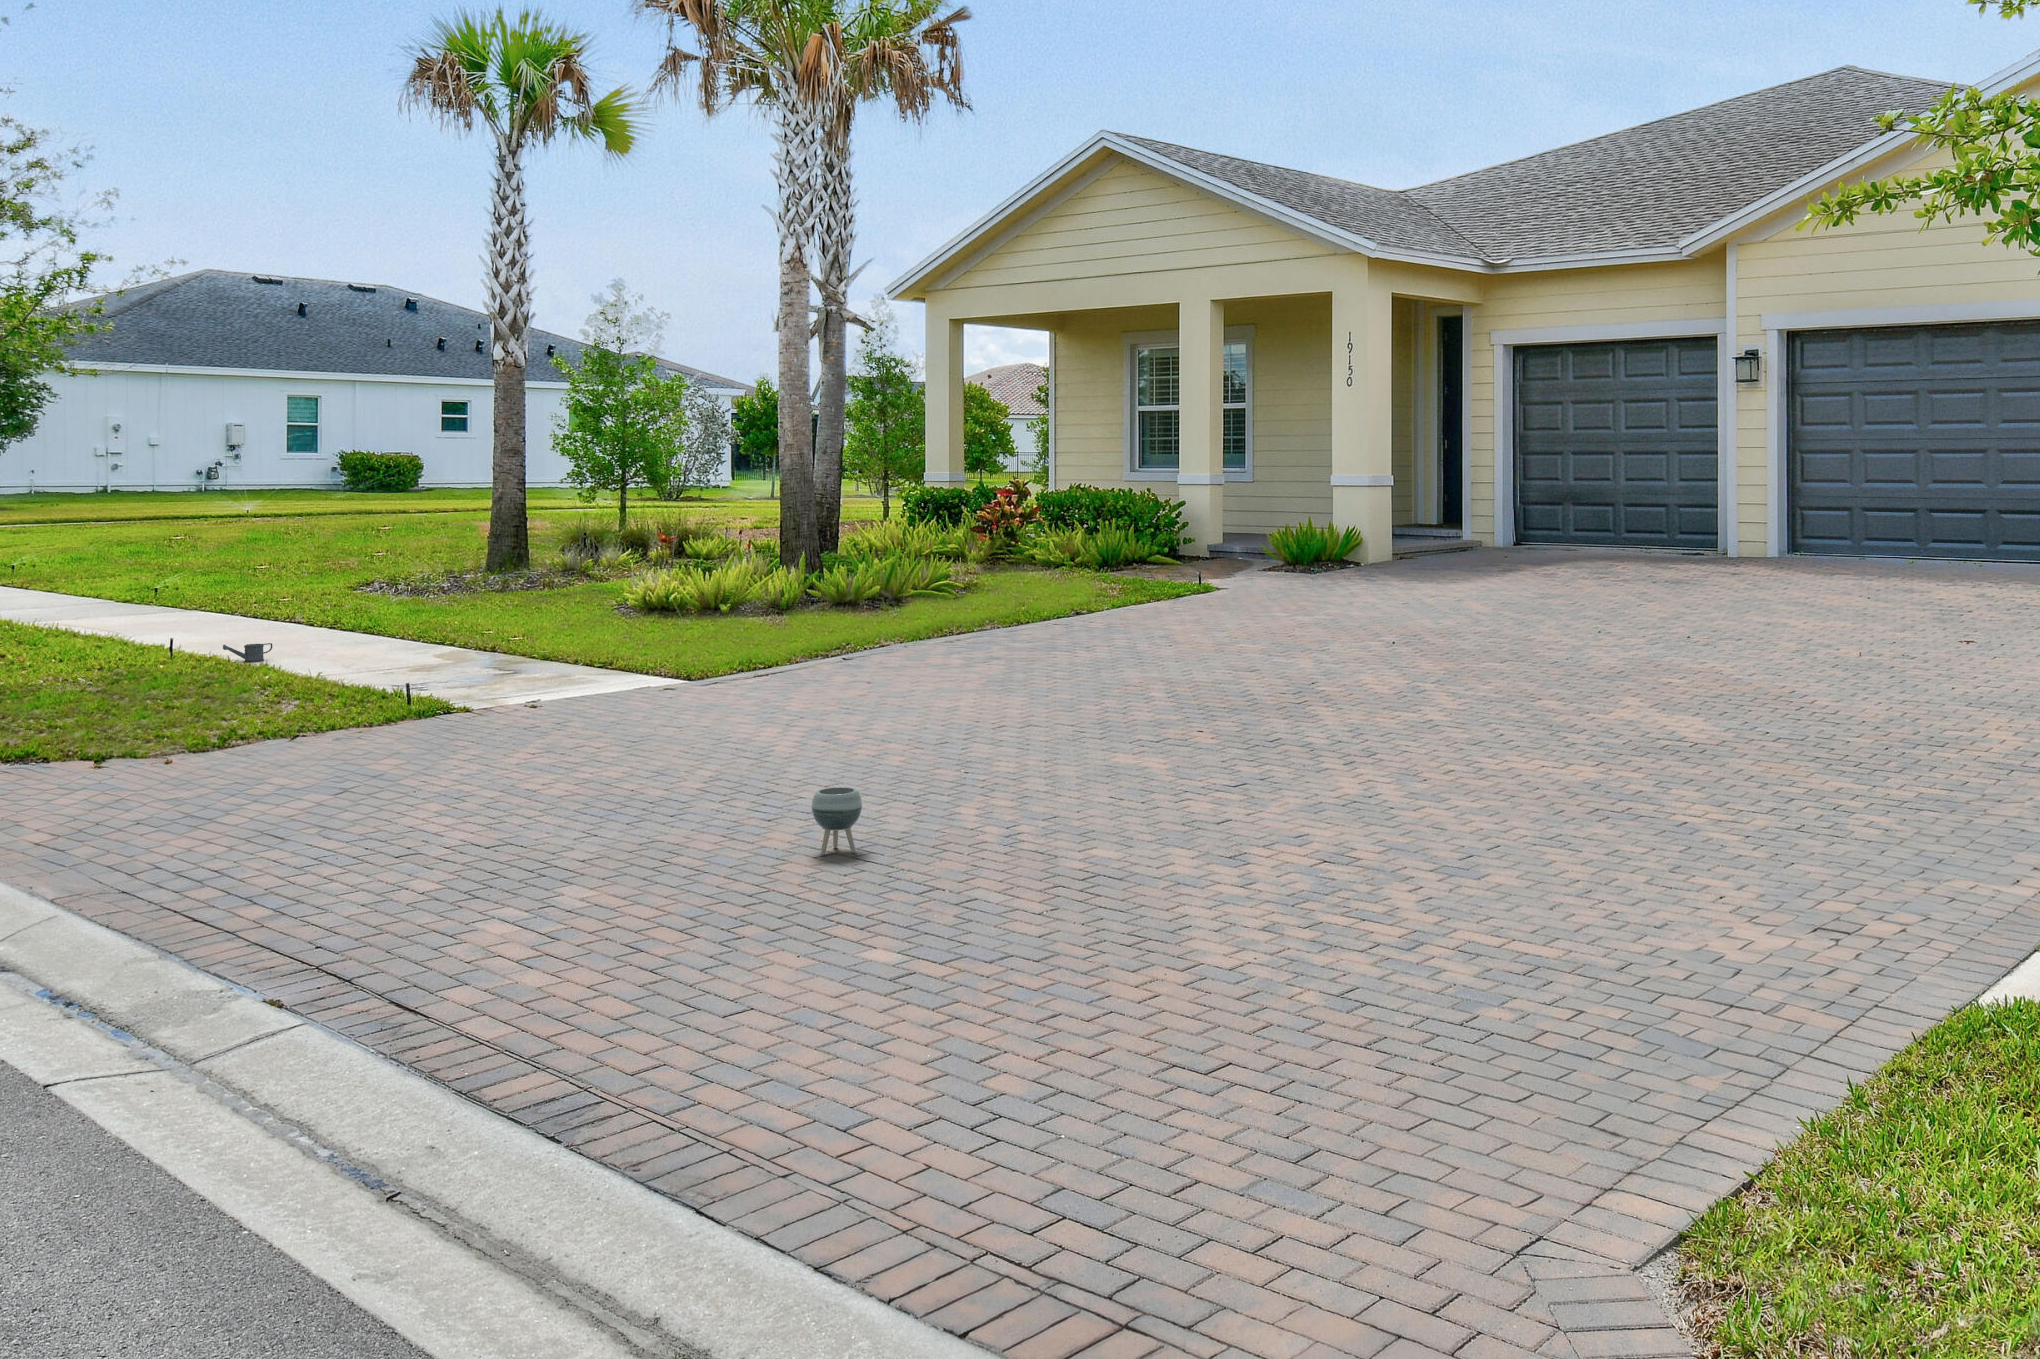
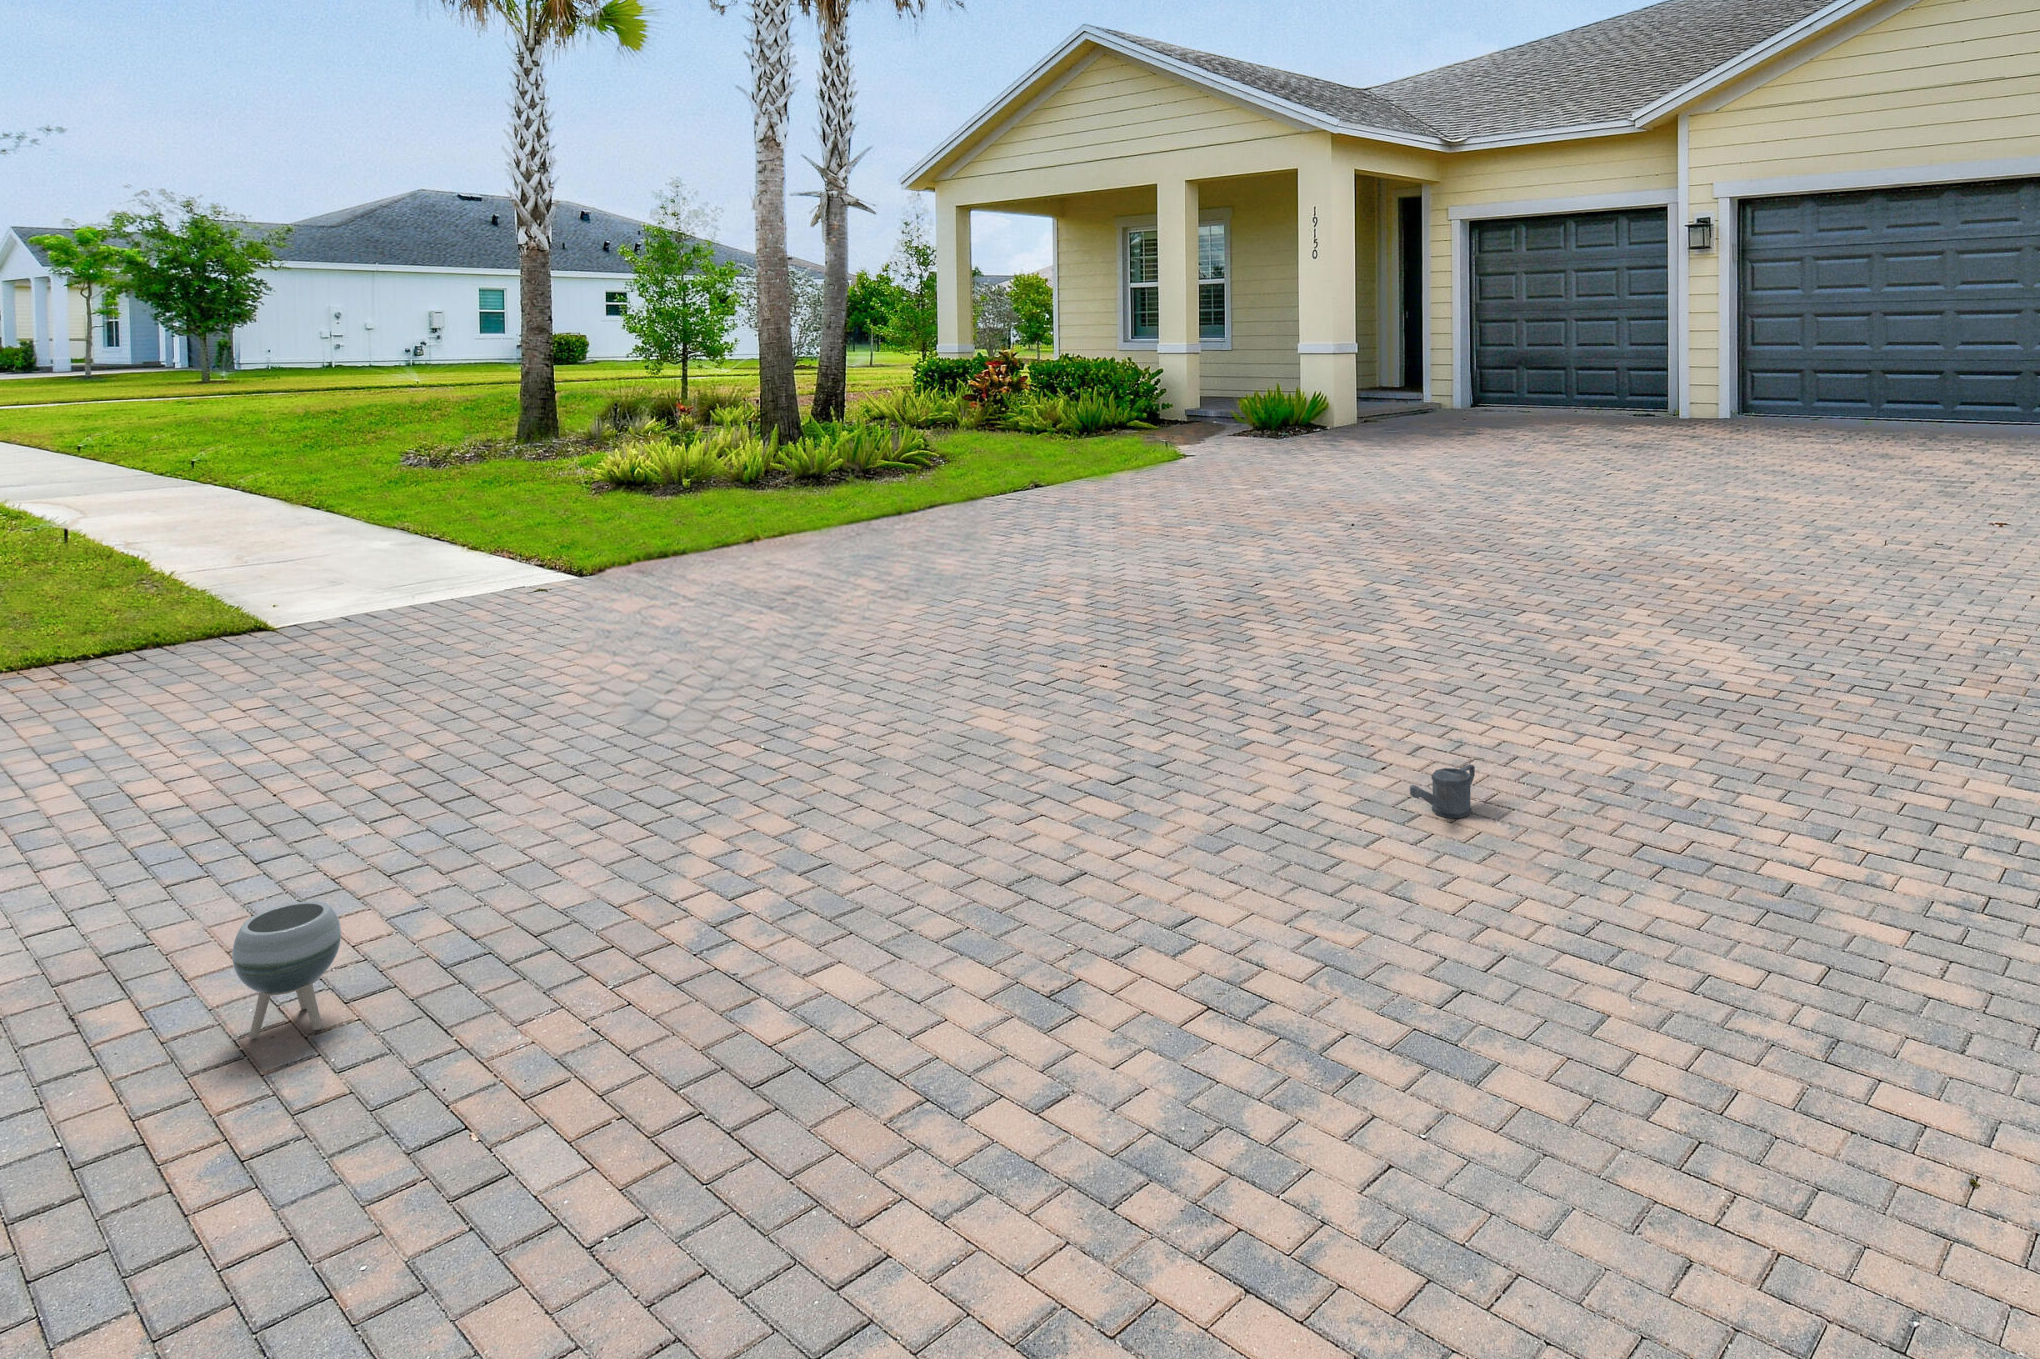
watering can: present [223,643,272,662] -> present [1410,764,1475,818]

